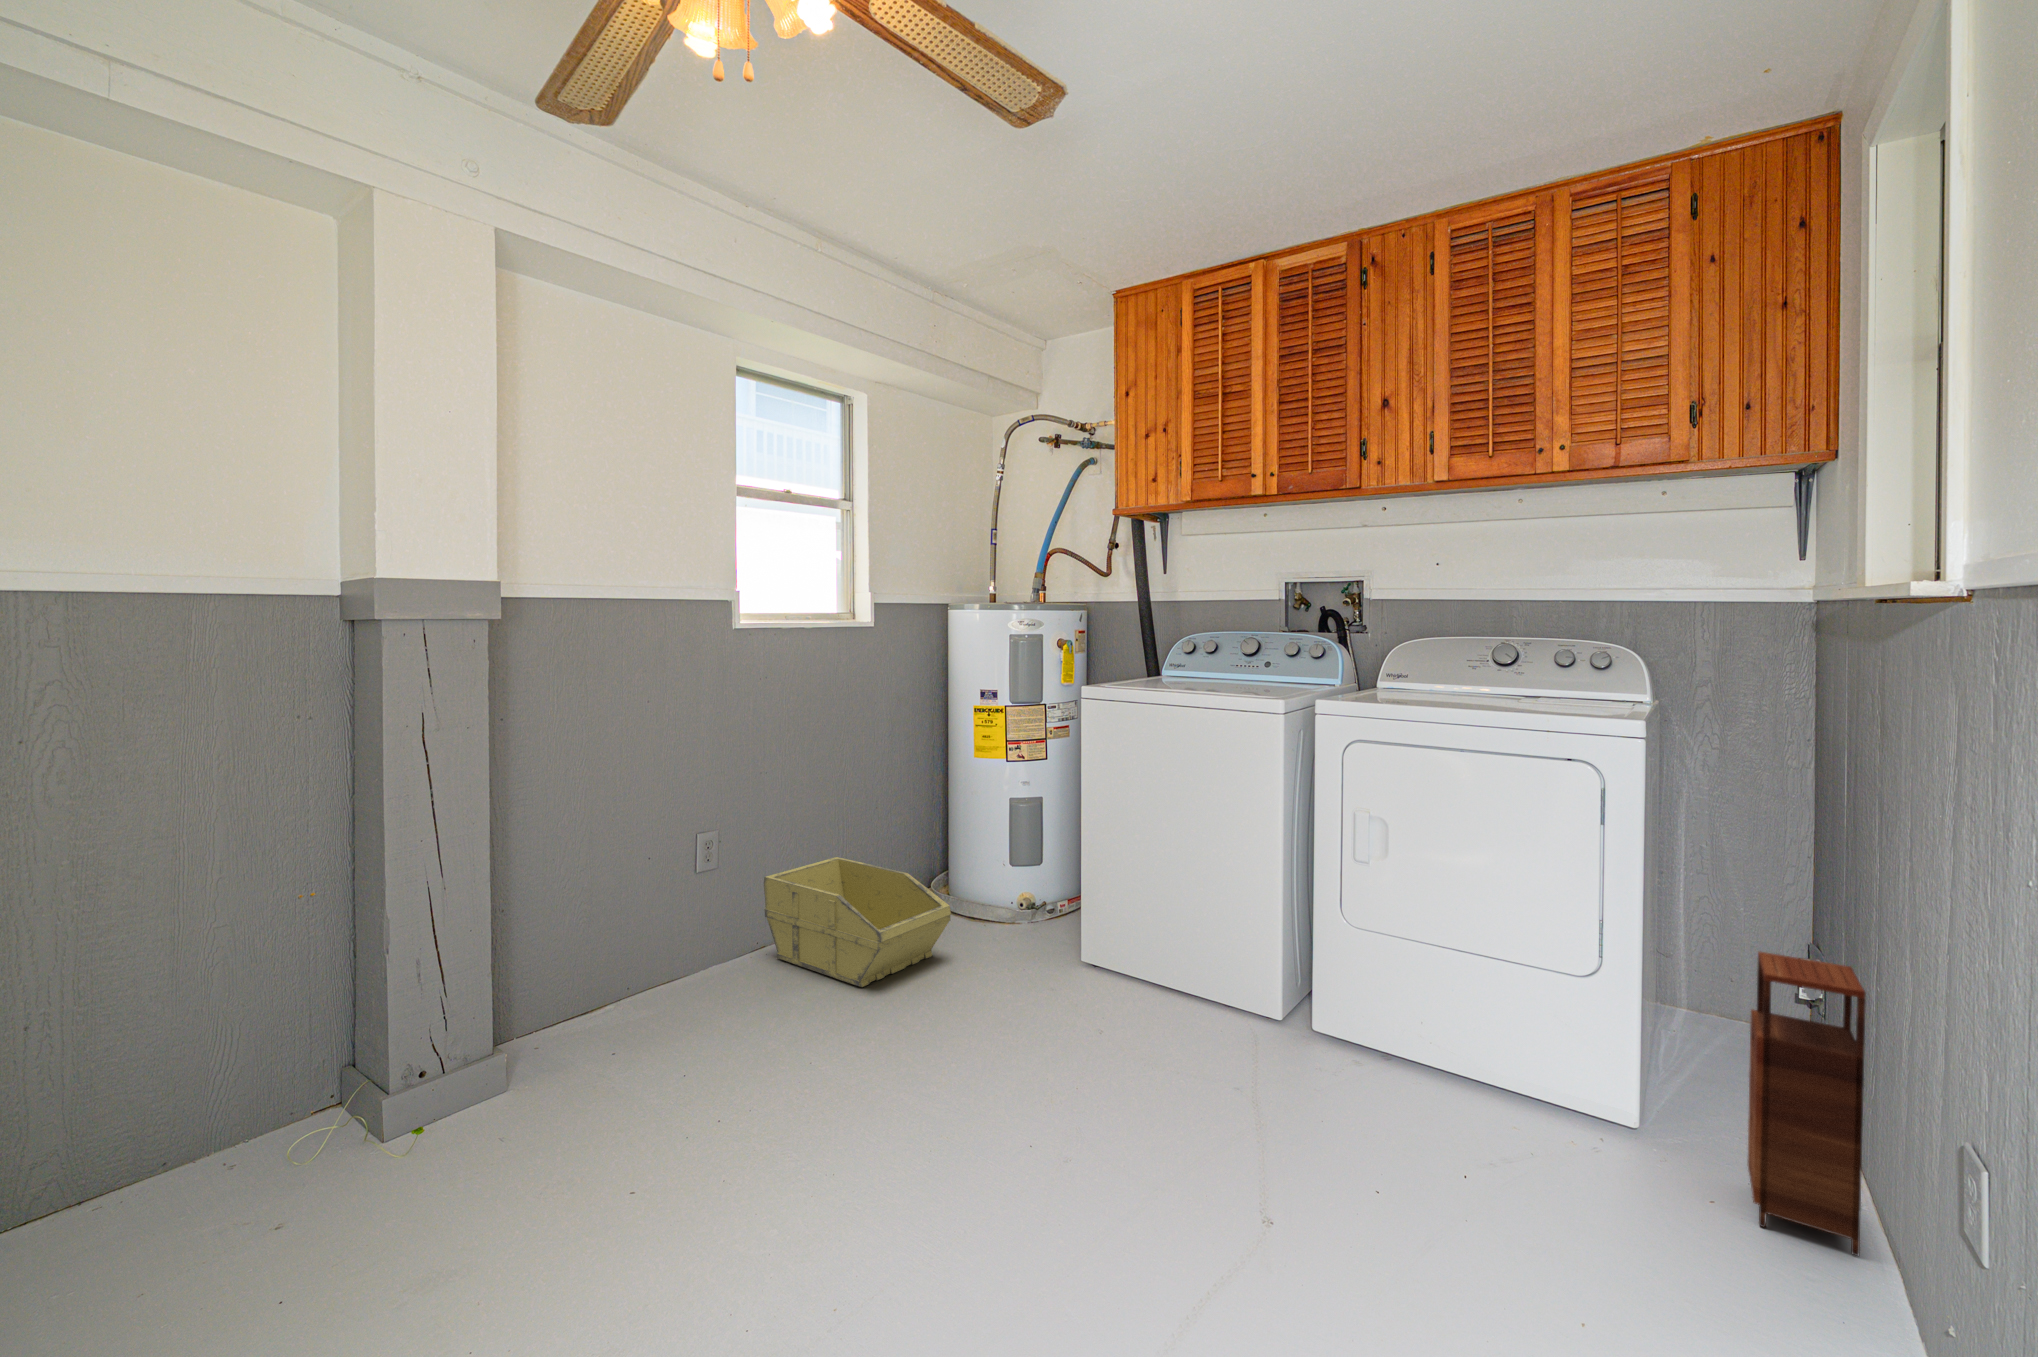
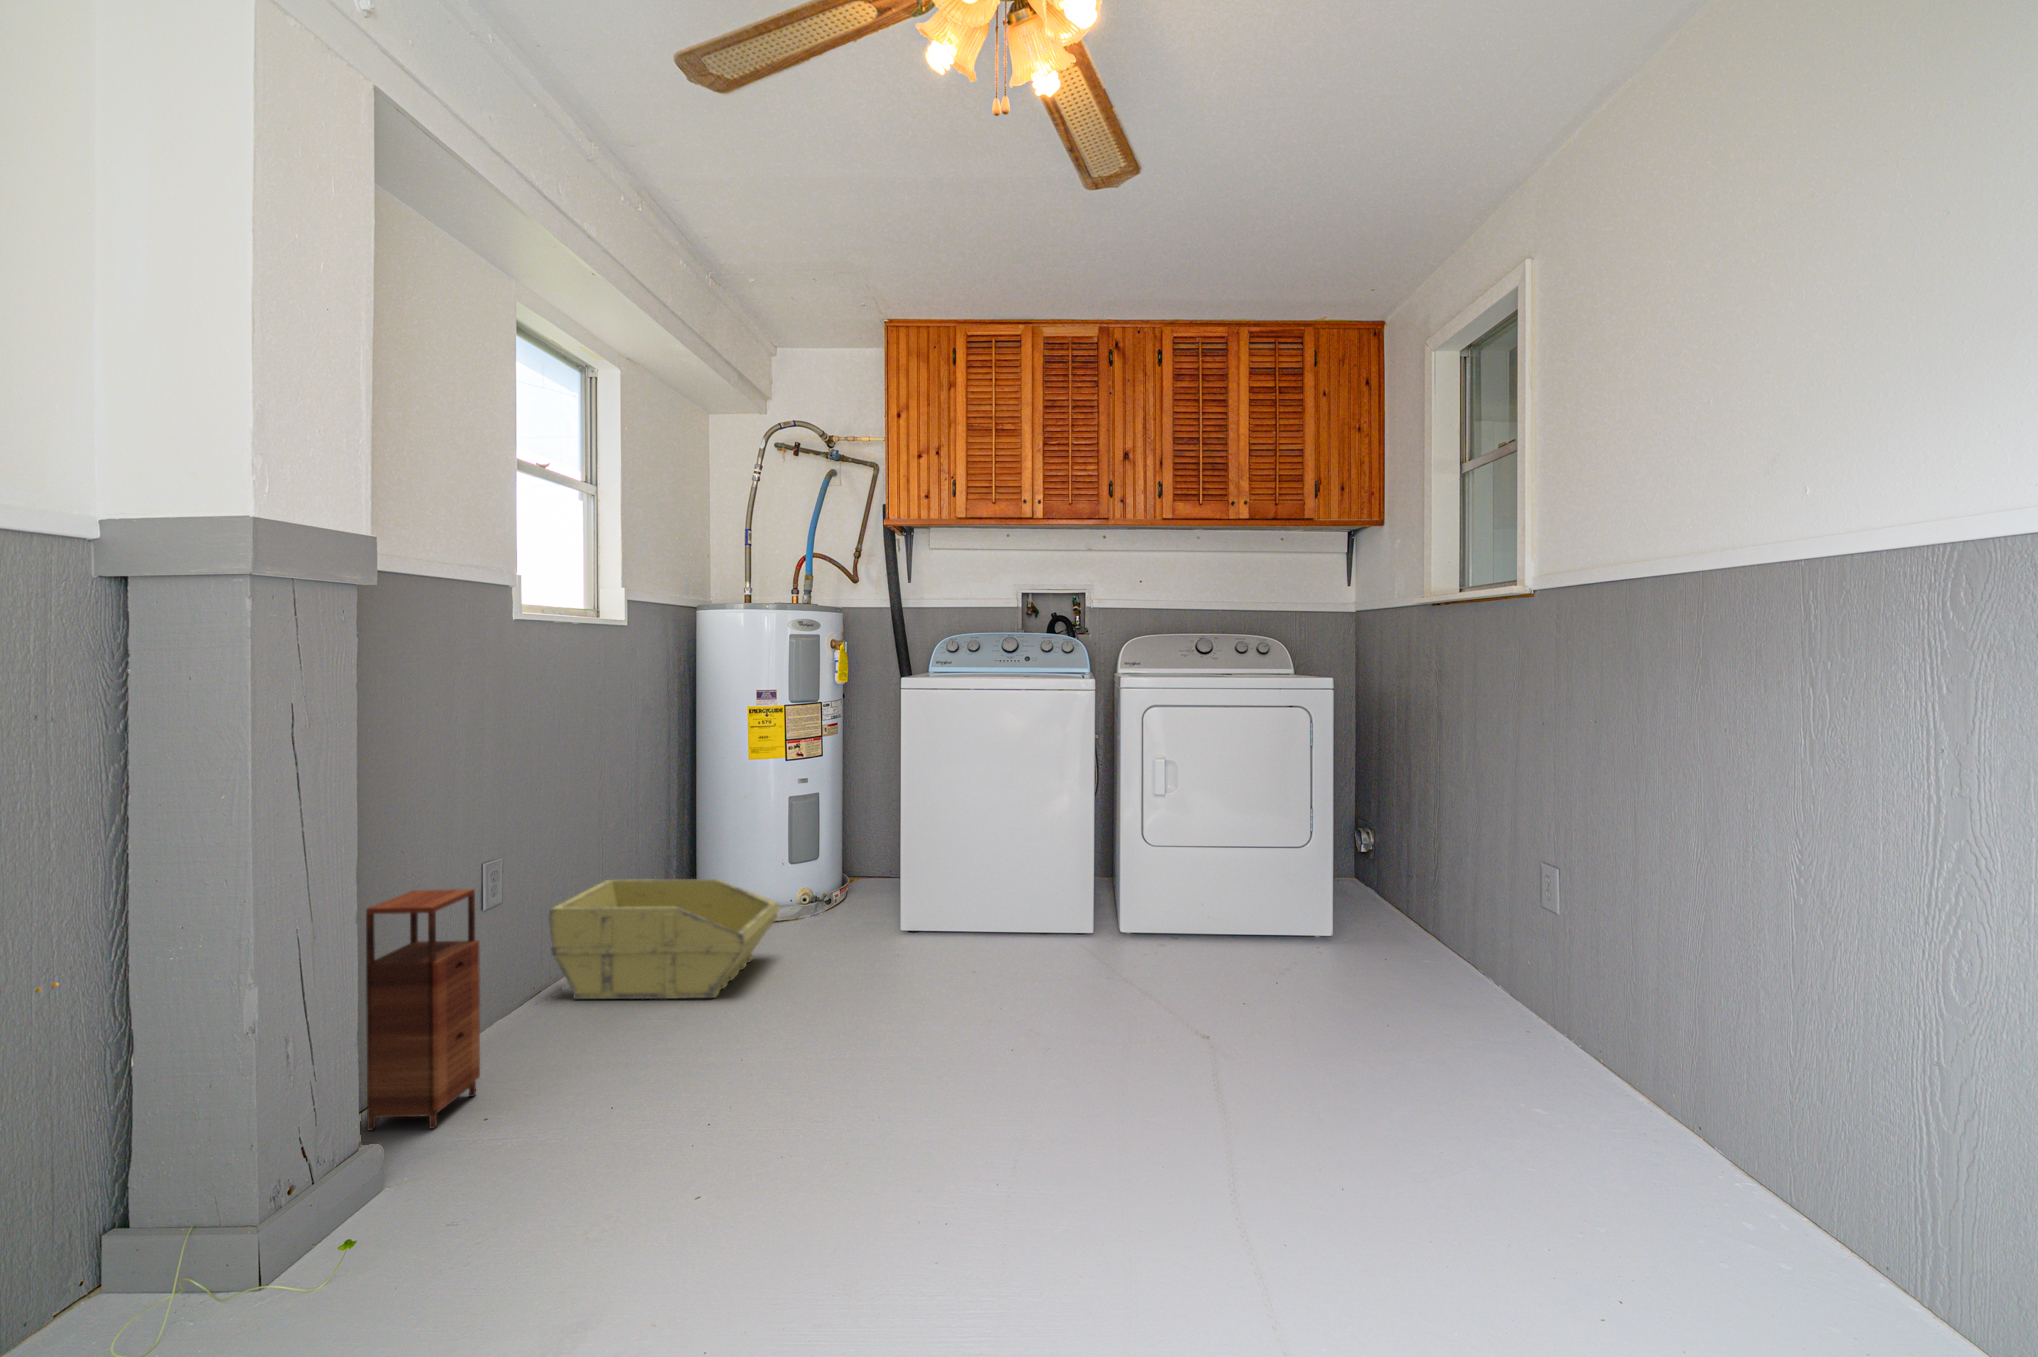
storage cabinet: present [1748,952,1866,1256] -> present [366,889,480,1130]

